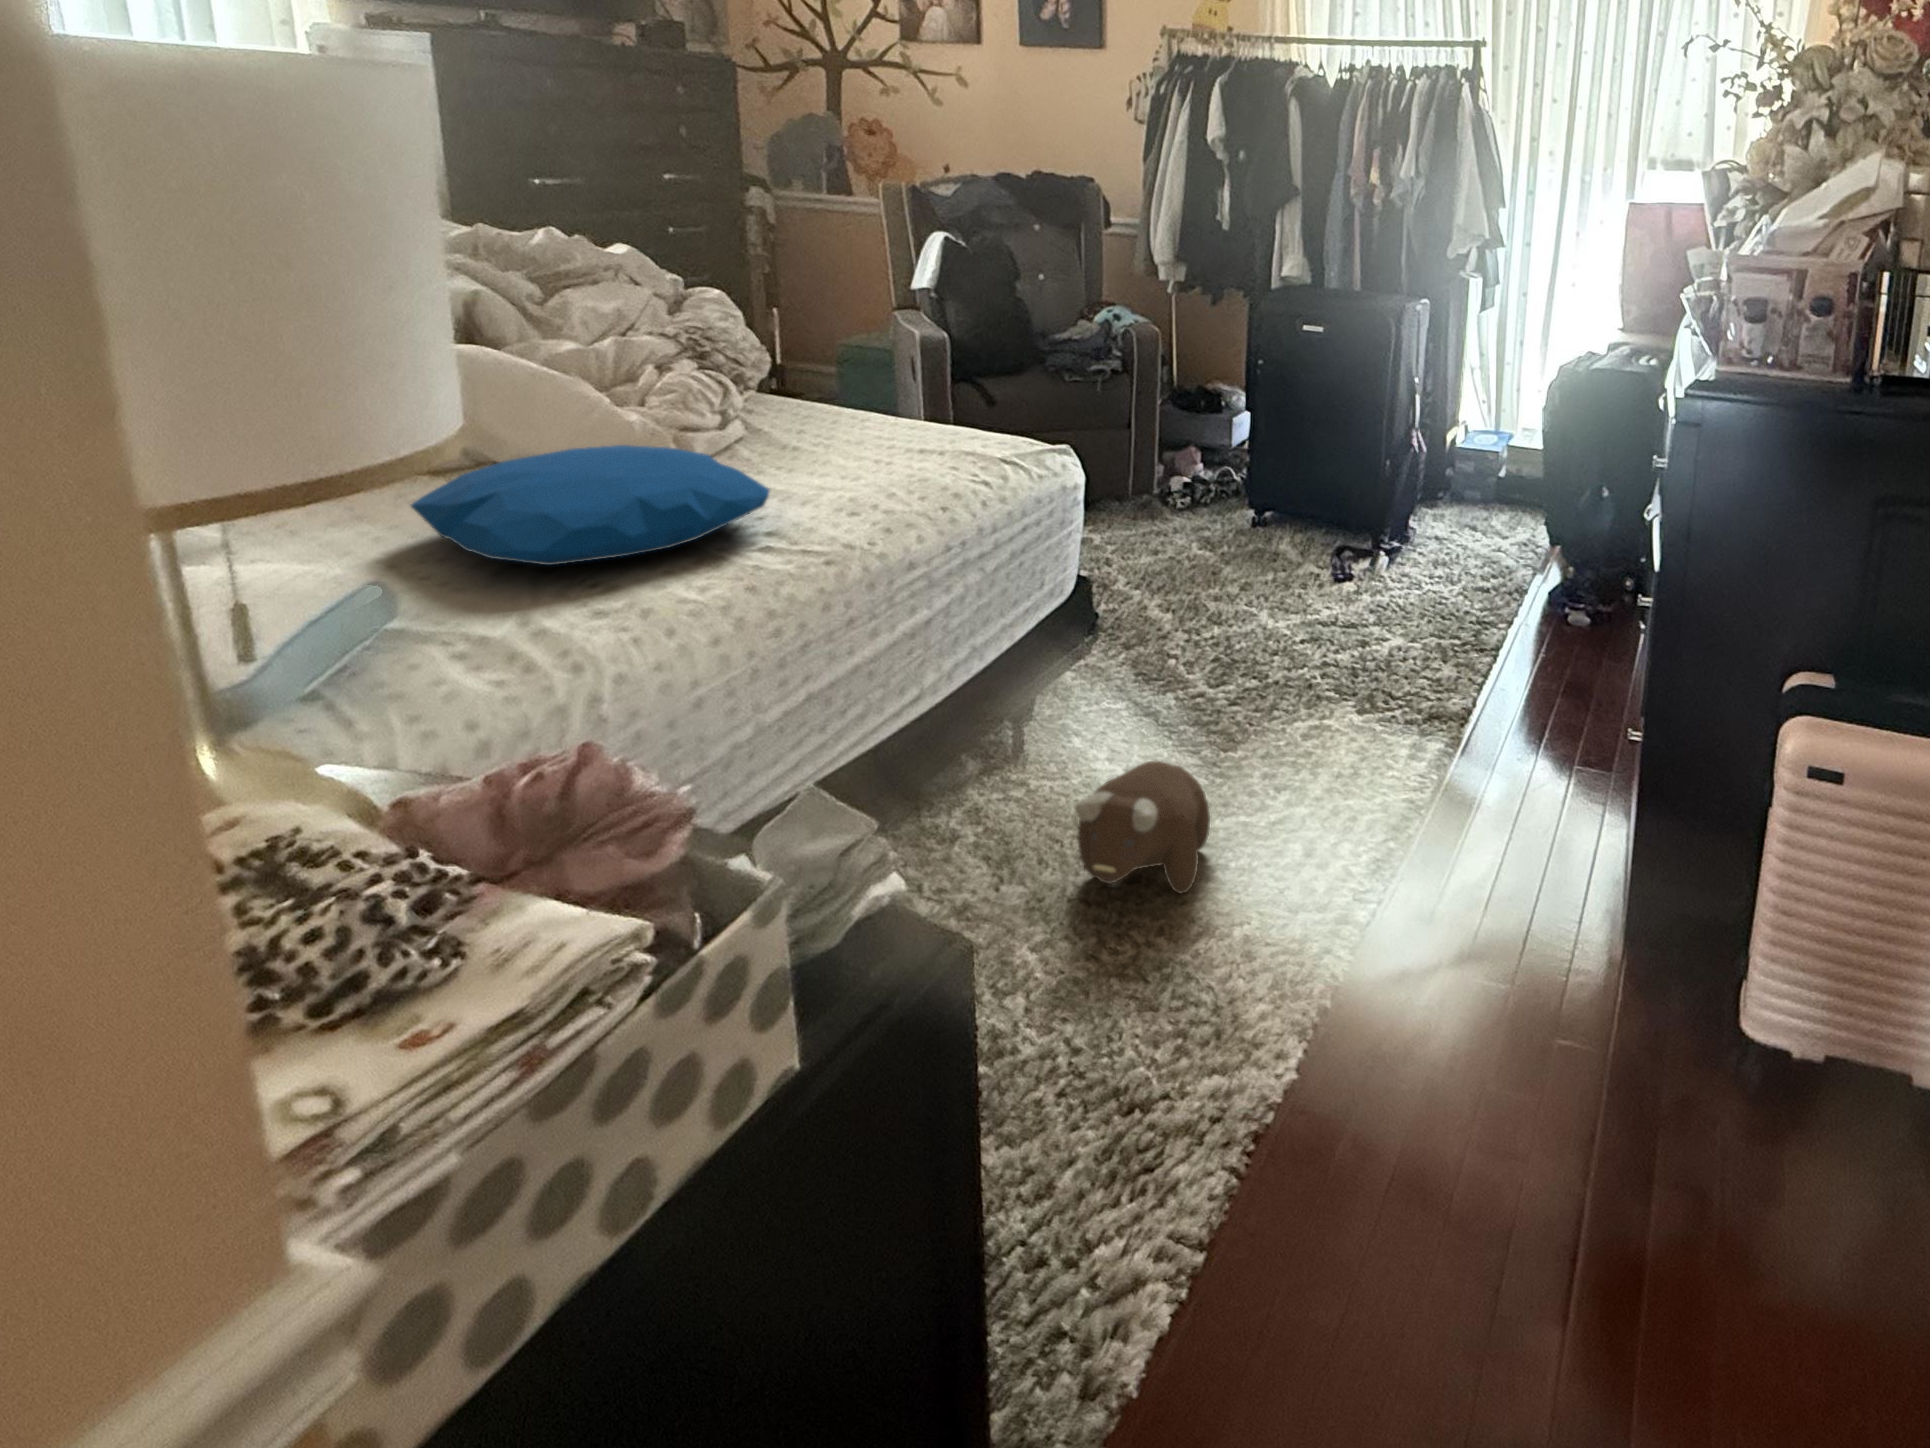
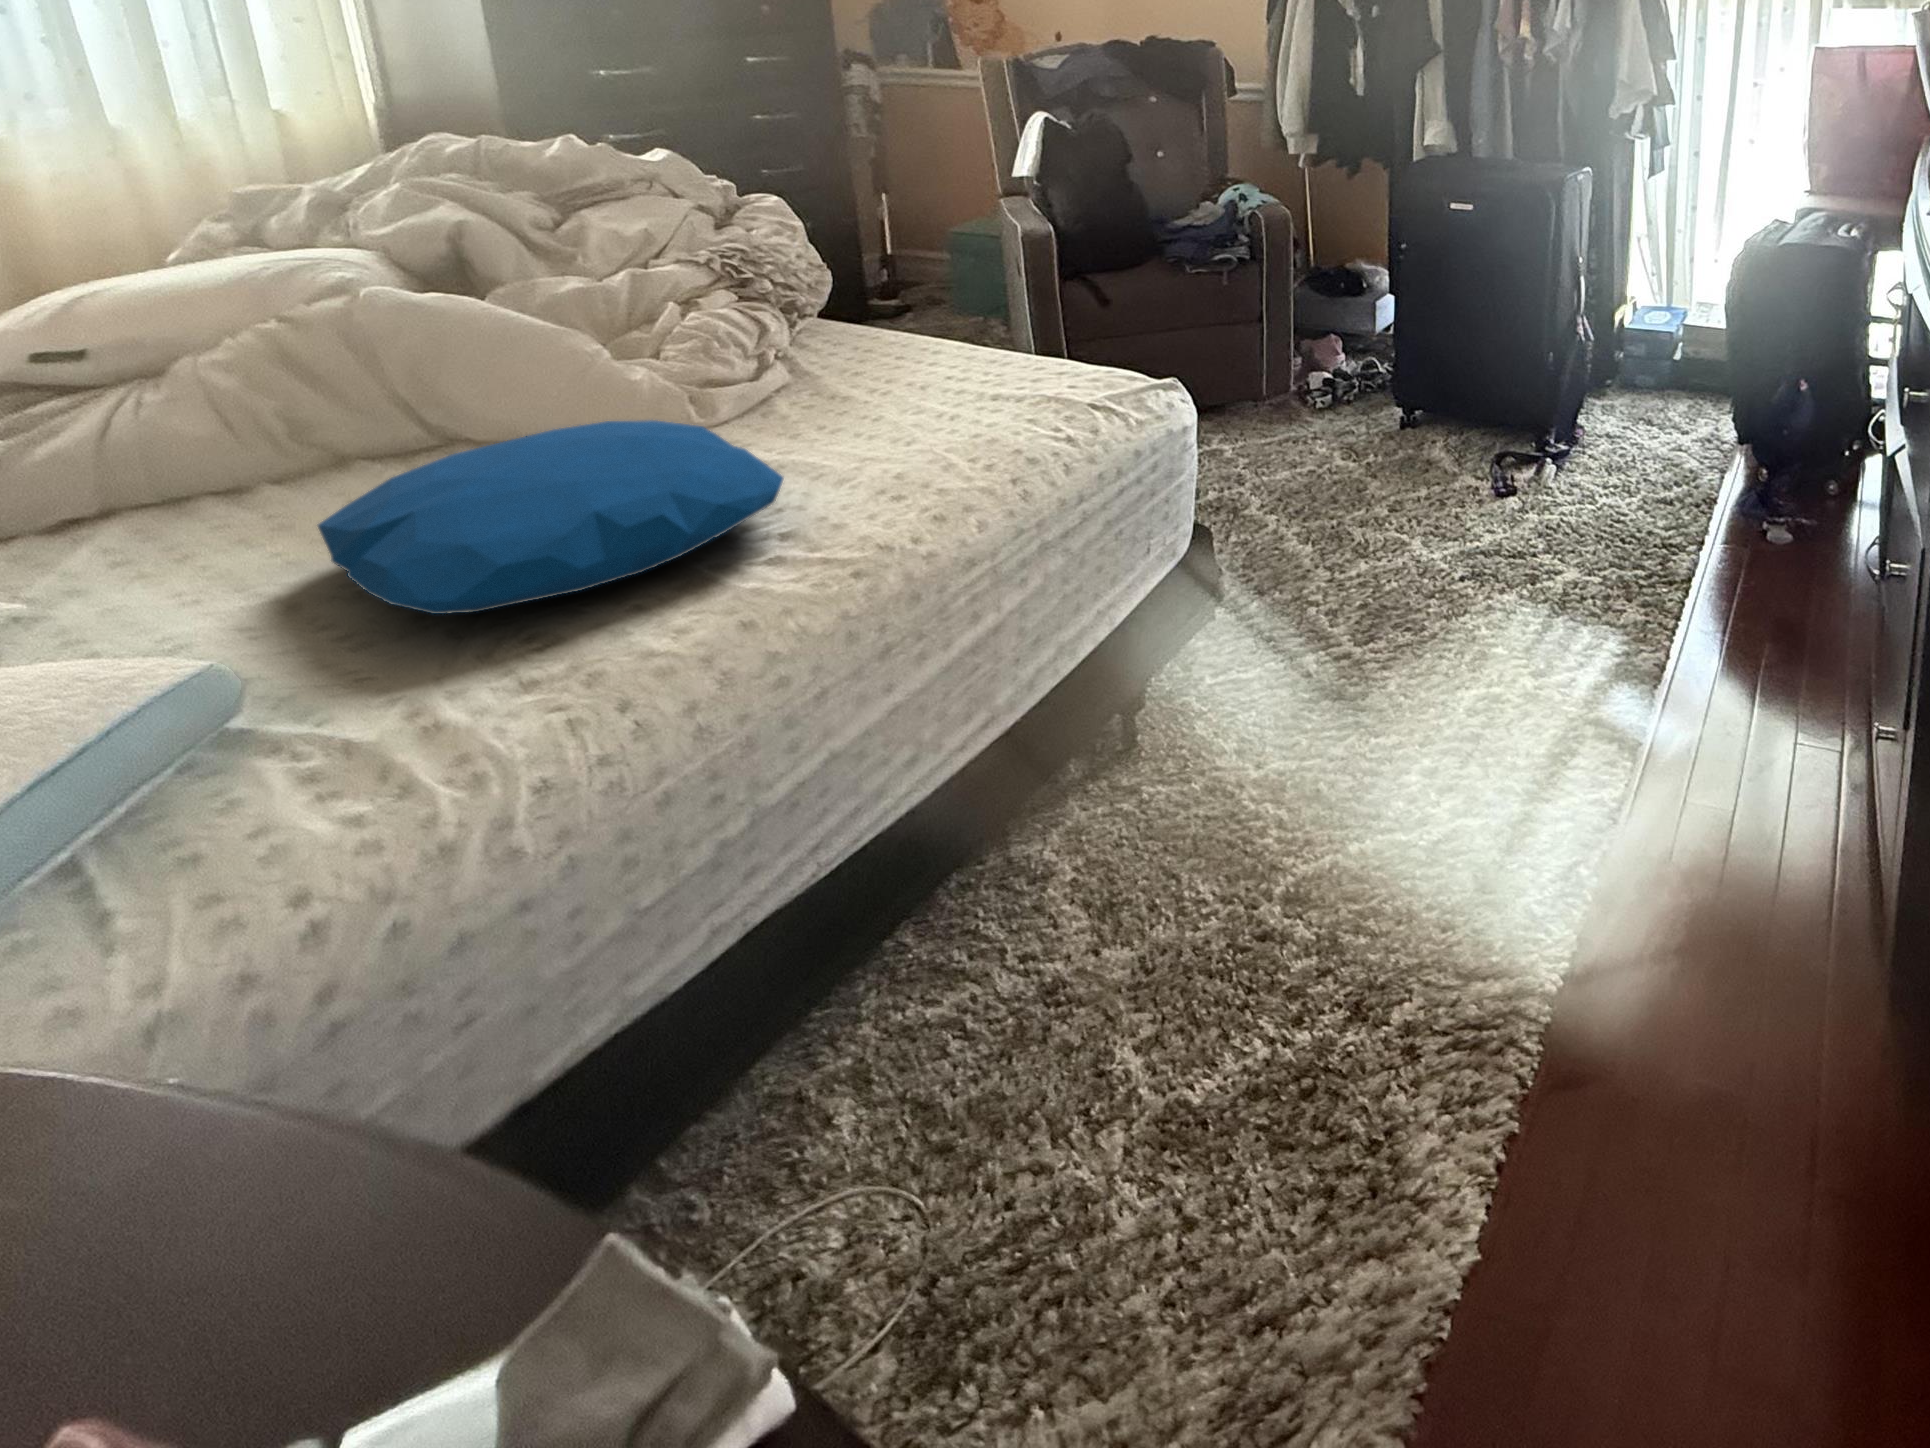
plush toy: present [1075,761,1210,893] -> none [1184,778,1357,960]

